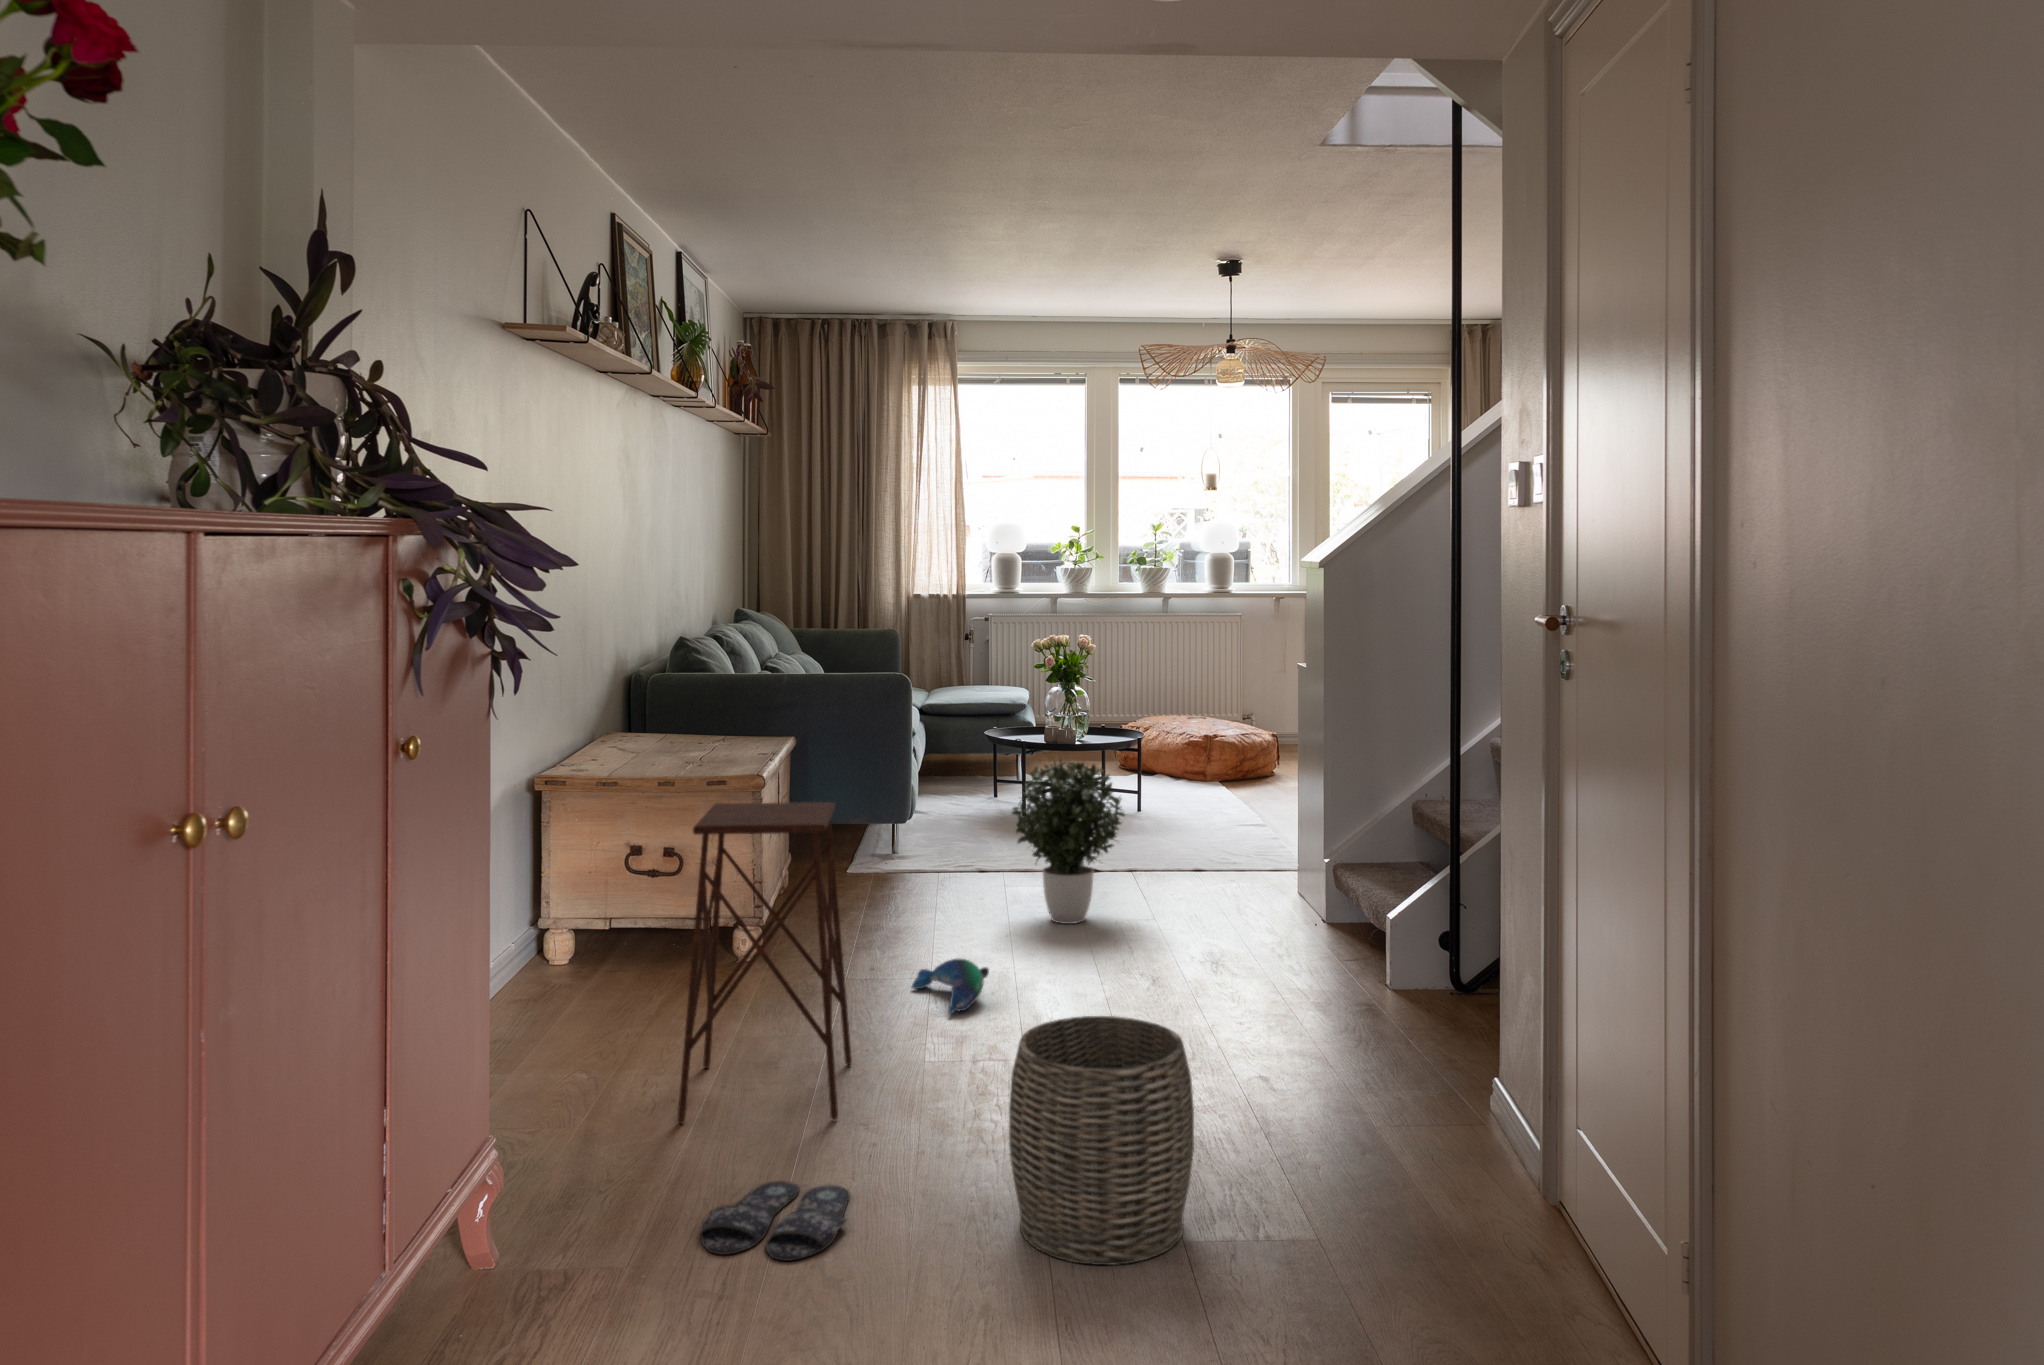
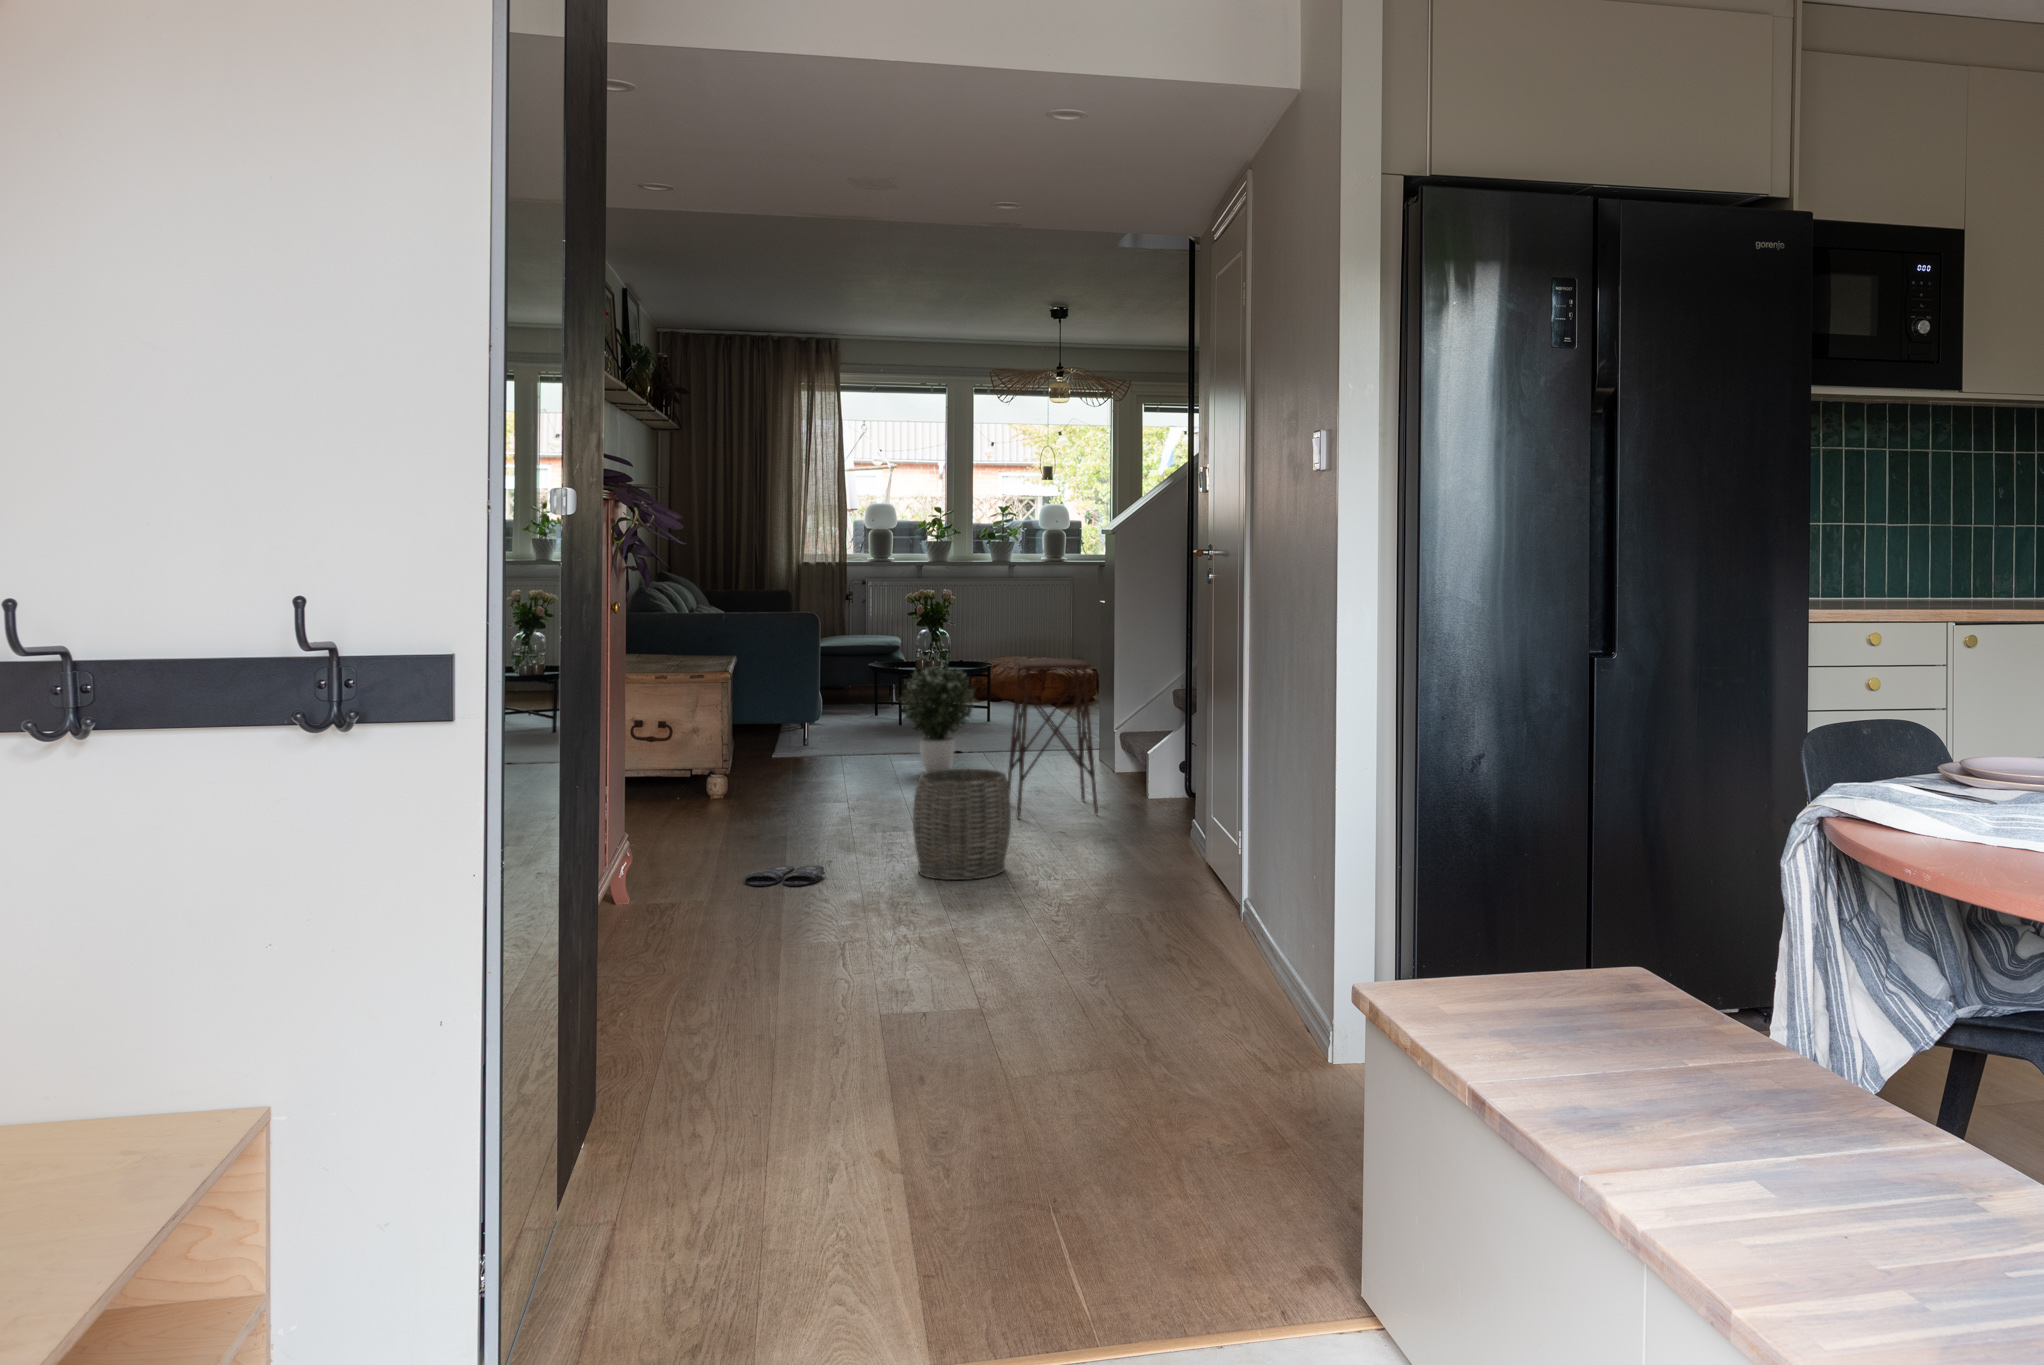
side table: present [677,802,852,1124] -> present [1007,659,1098,818]
plush toy: present [911,959,989,1014] -> none [837,781,889,811]

